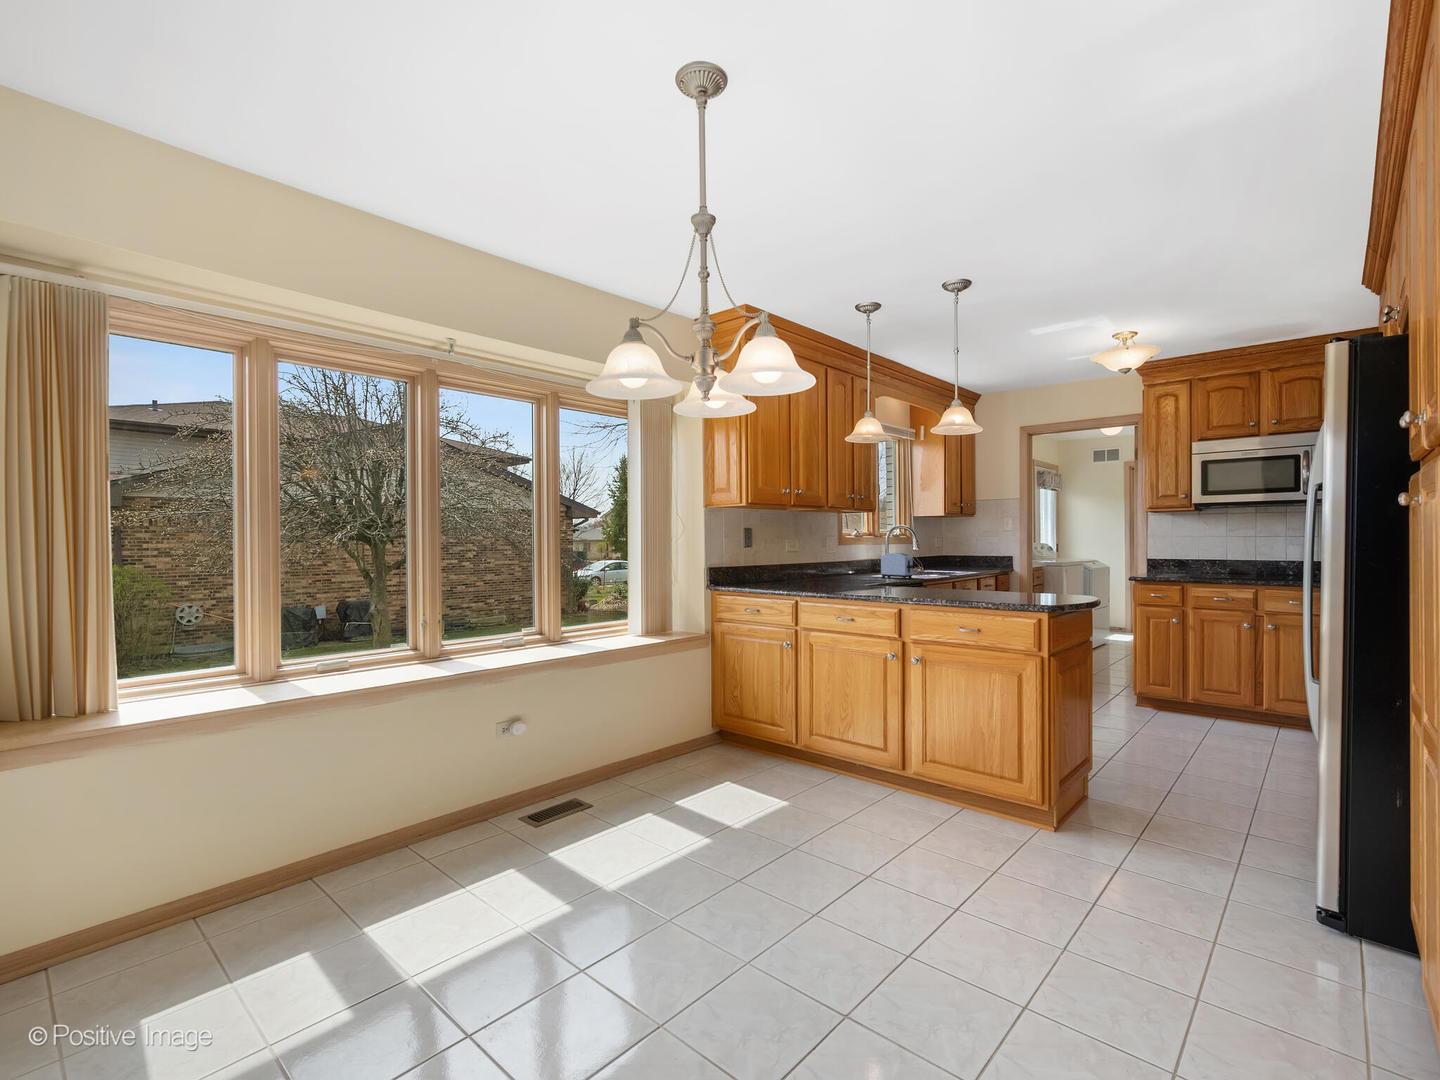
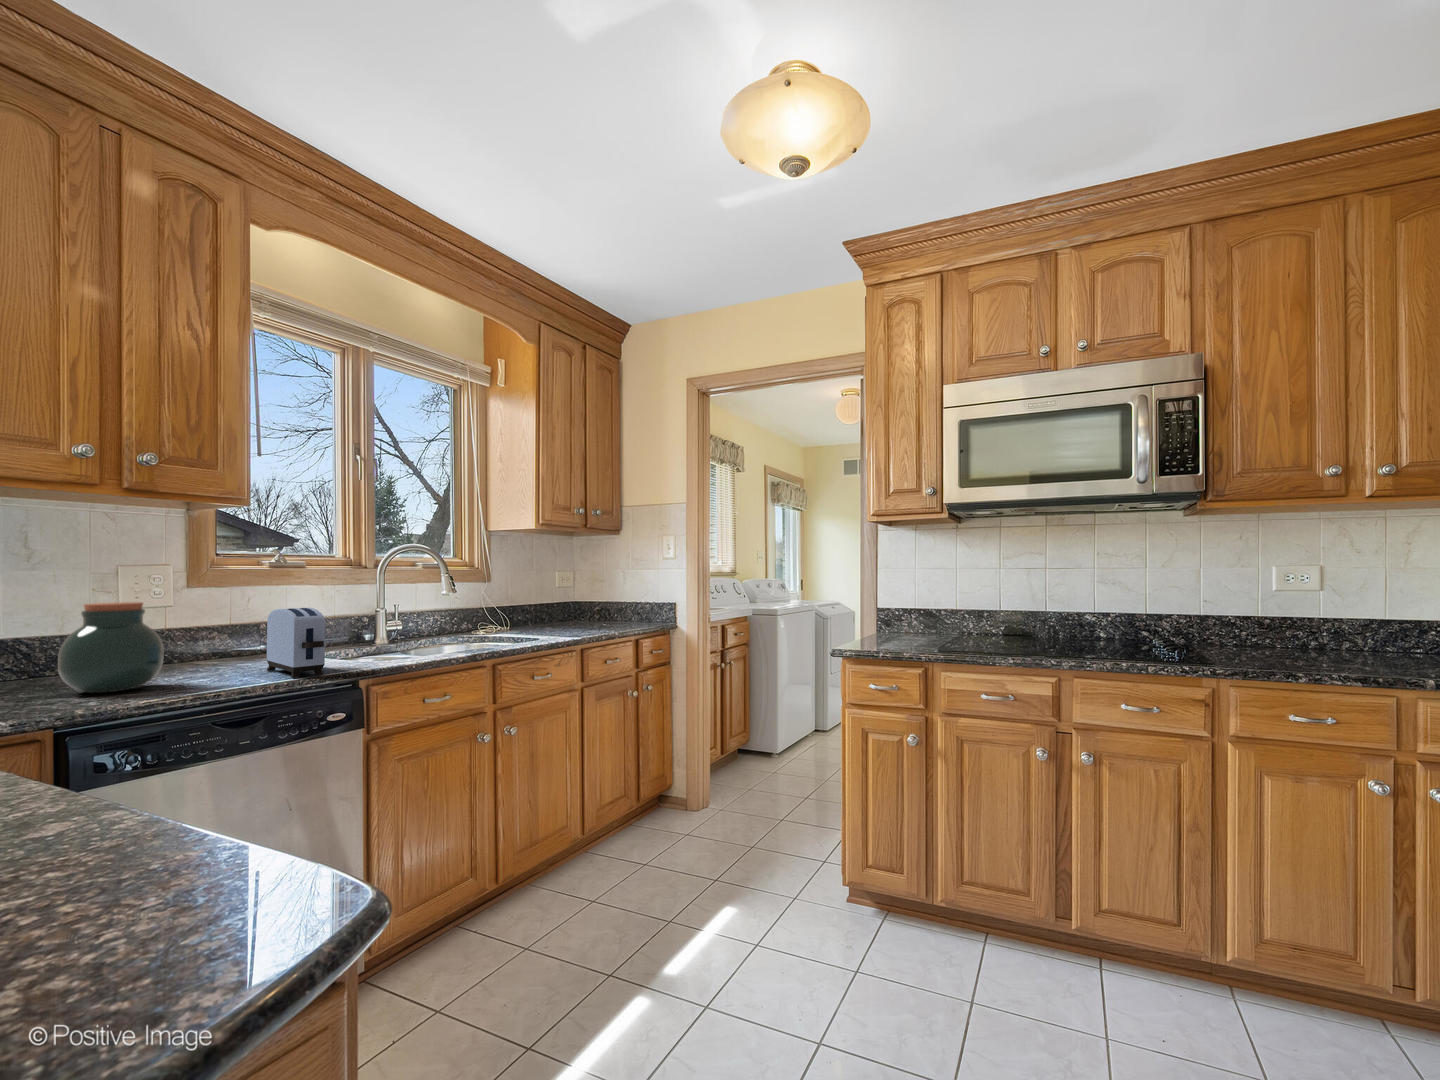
jar: none [840,549,869,580] -> present [58,602,163,693]

